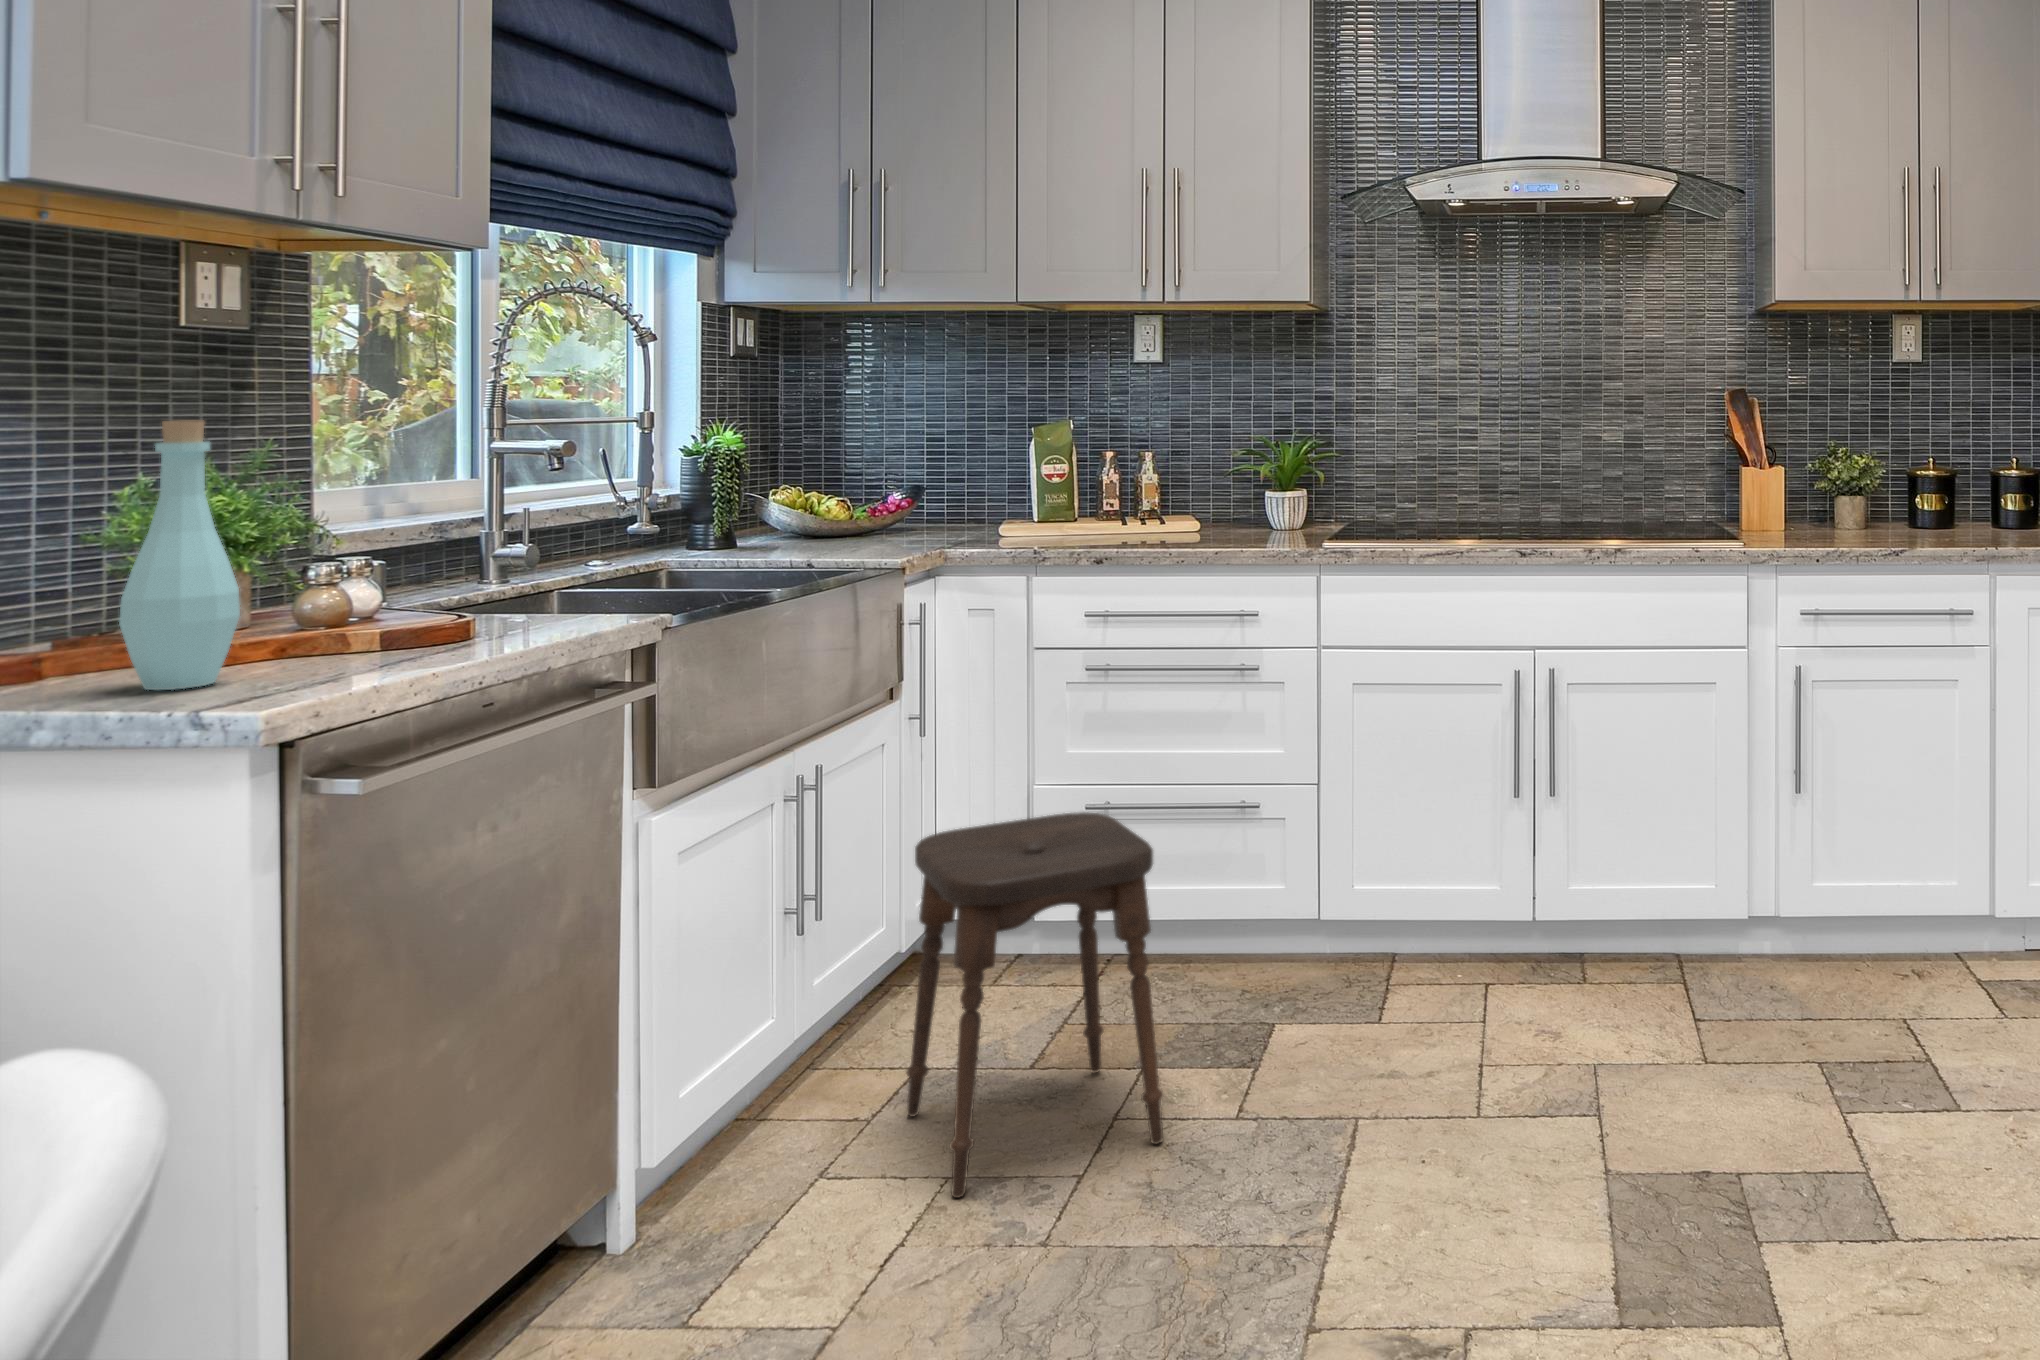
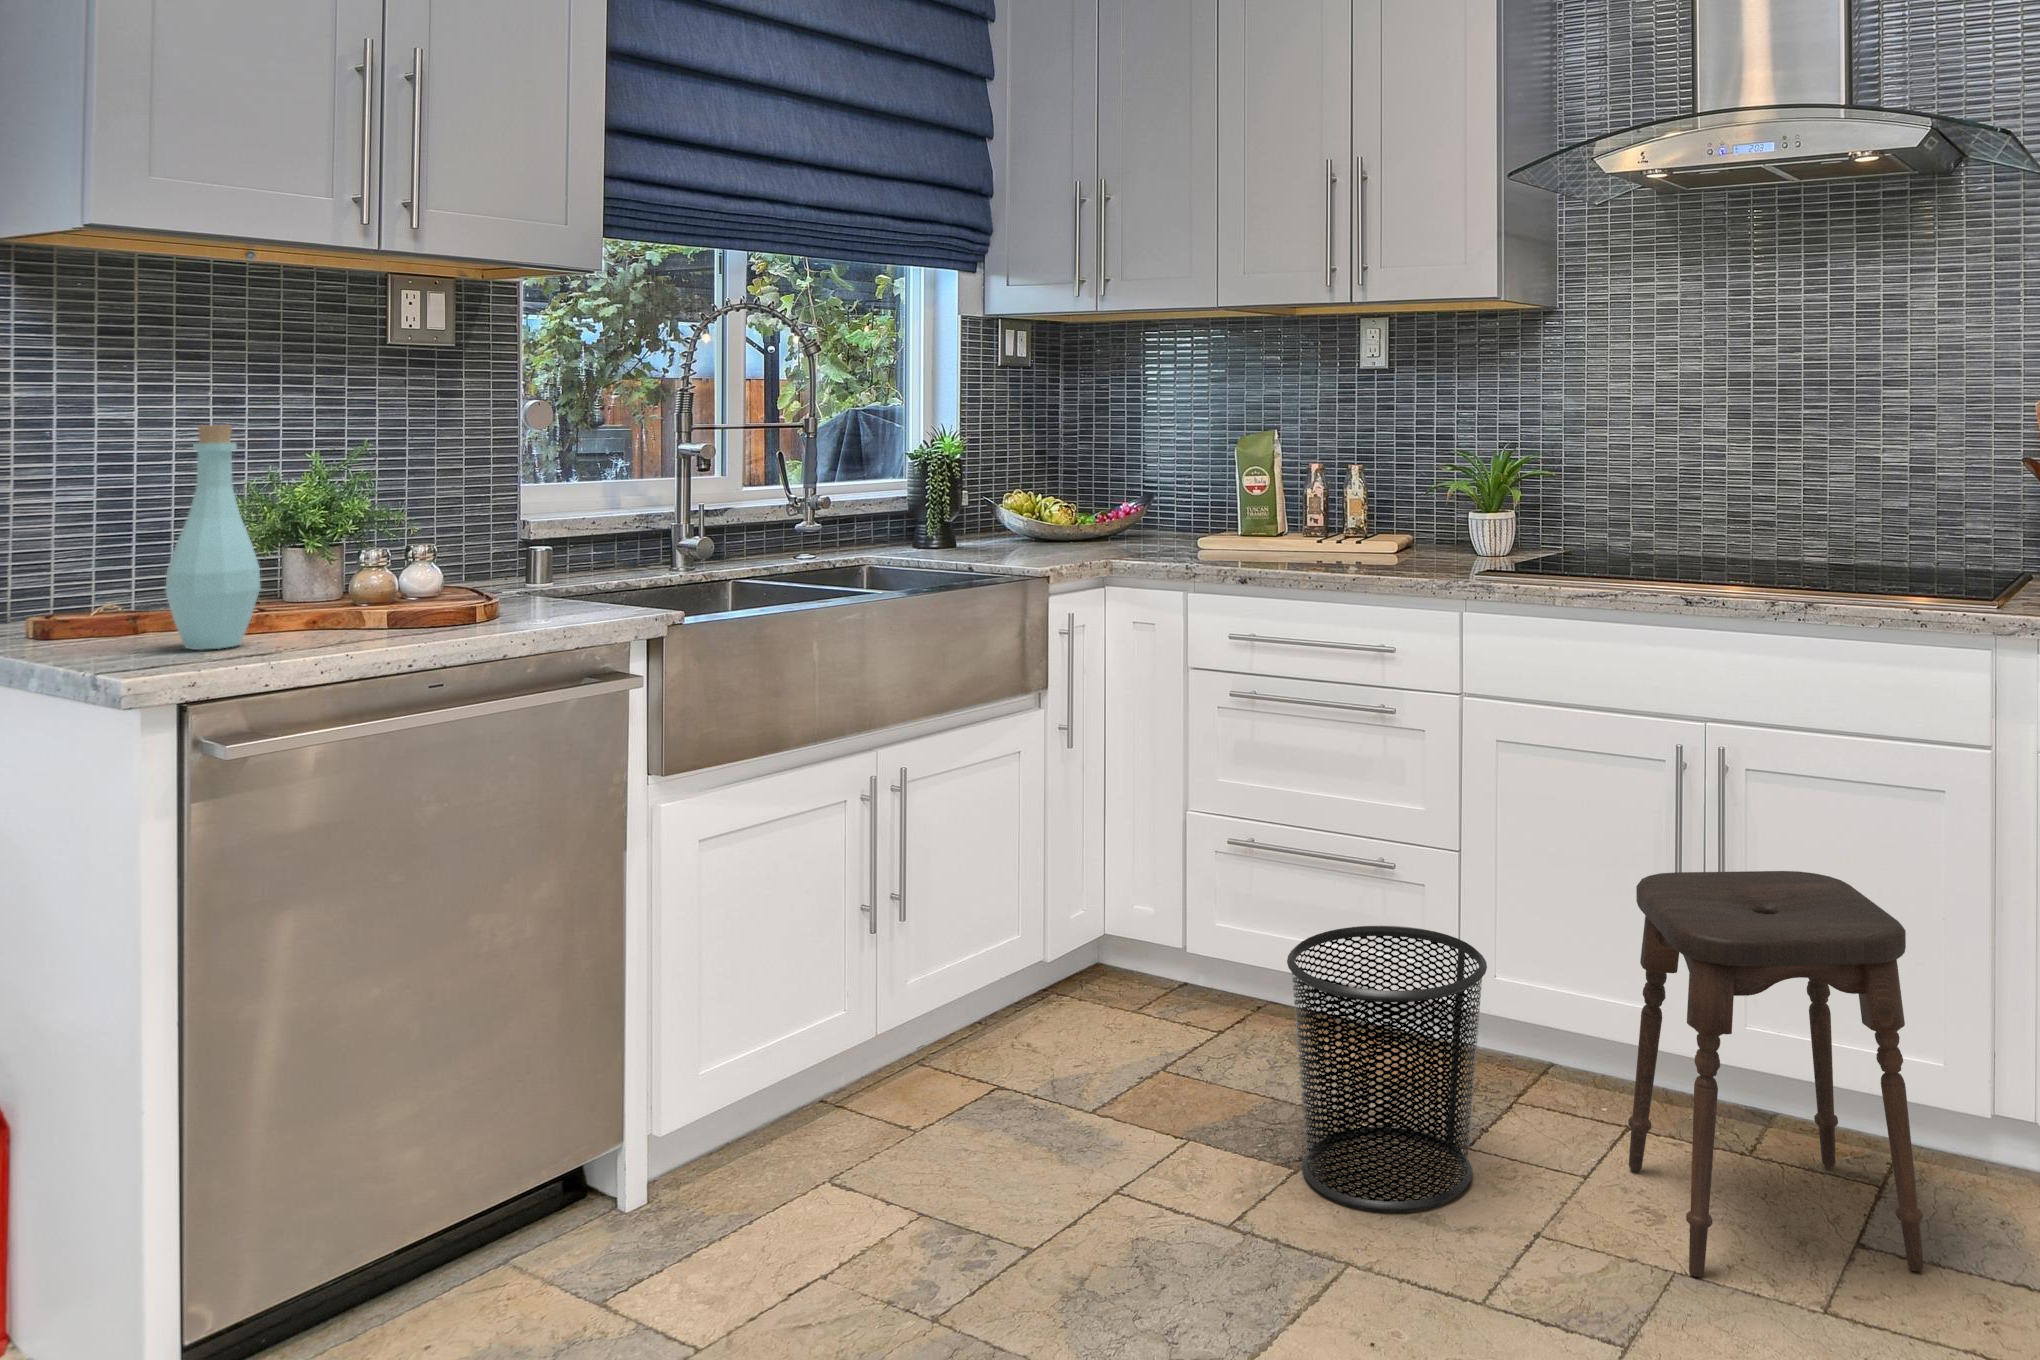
stool: present [907,812,1163,1198] -> present [1628,871,1924,1277]
waste bin: none [1248,844,1420,1082] -> present [1287,926,1487,1212]

